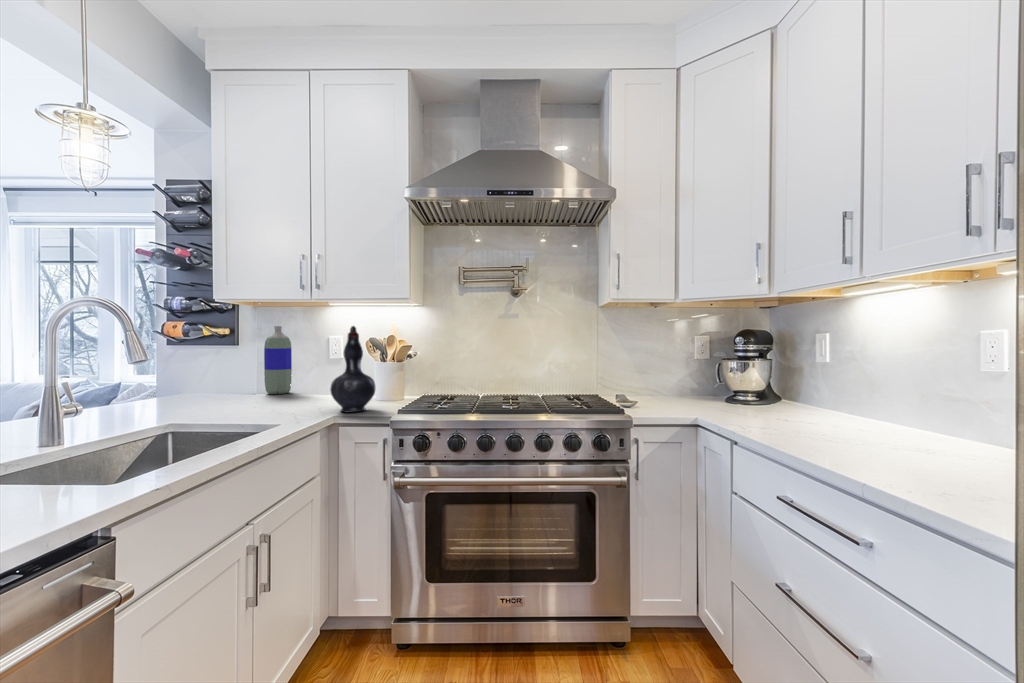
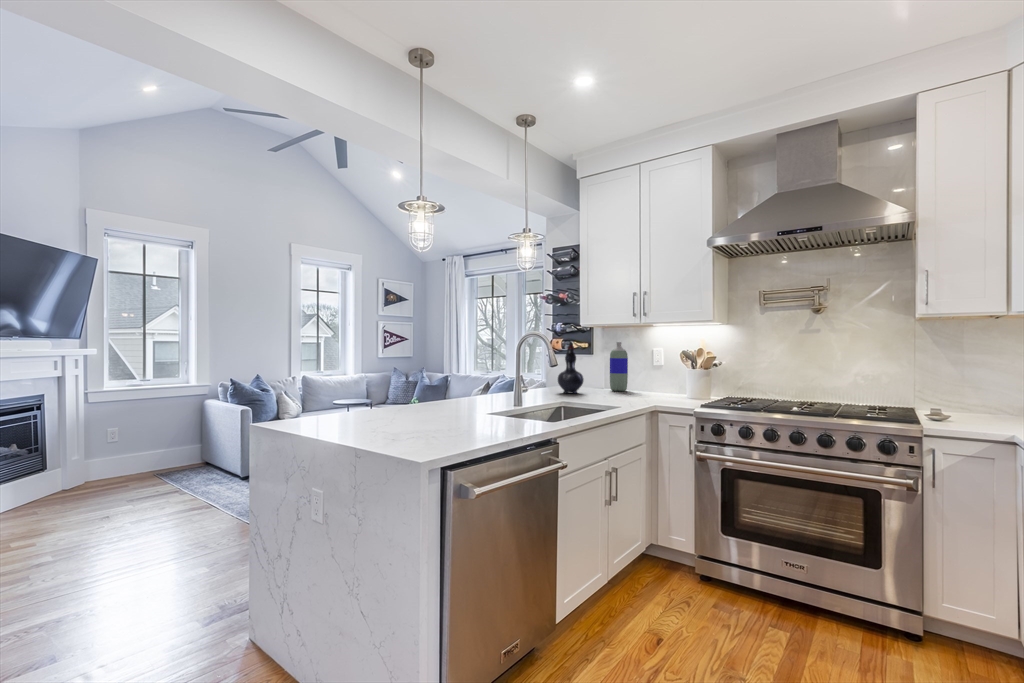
decorative vase: present [330,326,375,412] -> present [558,342,583,394]

